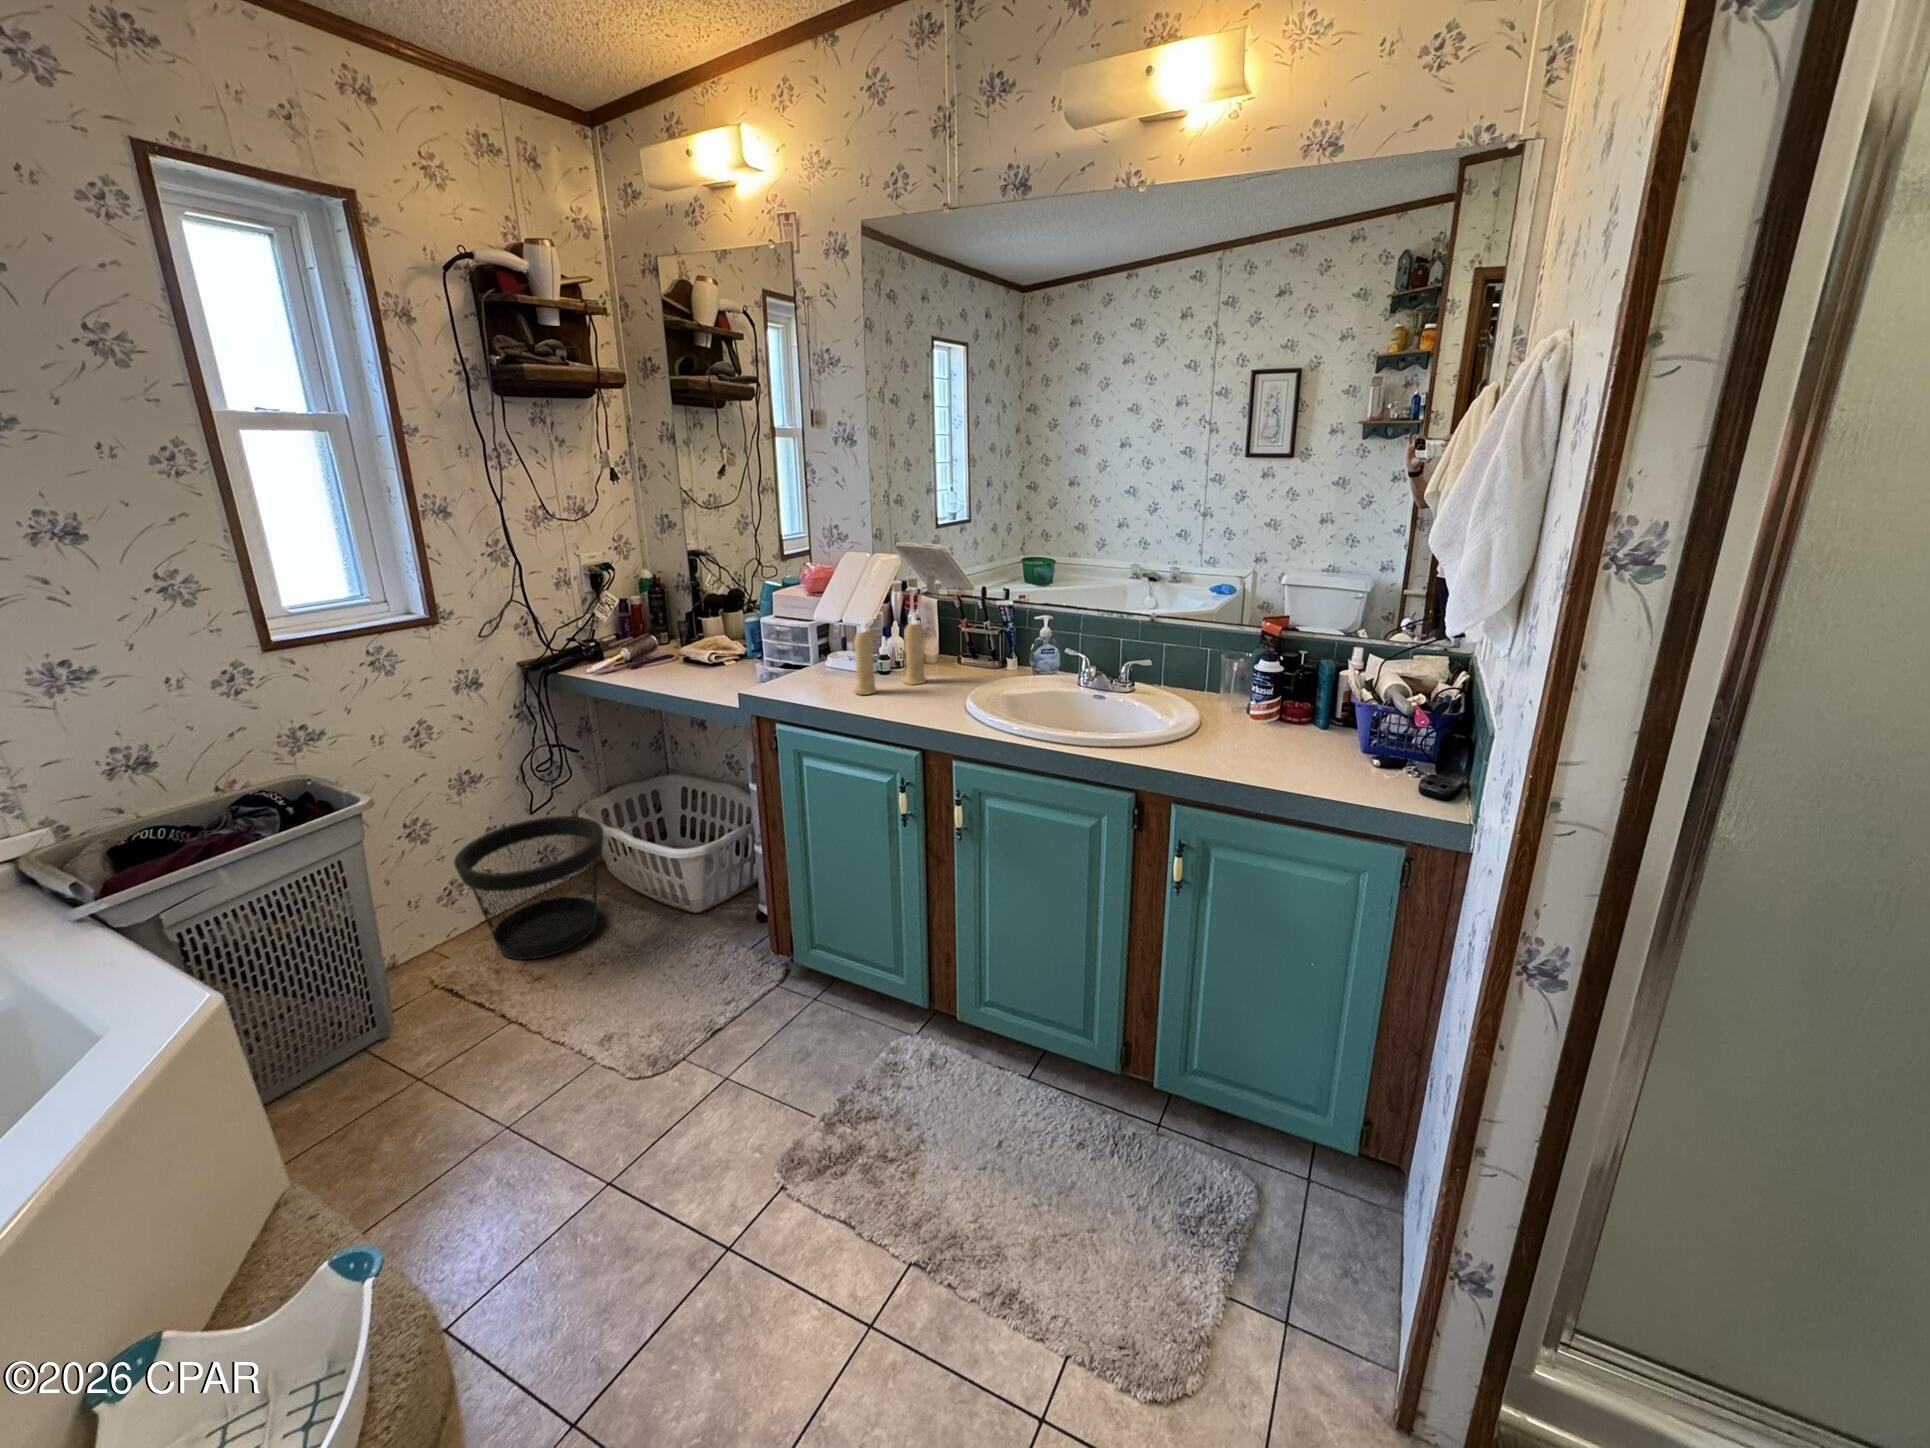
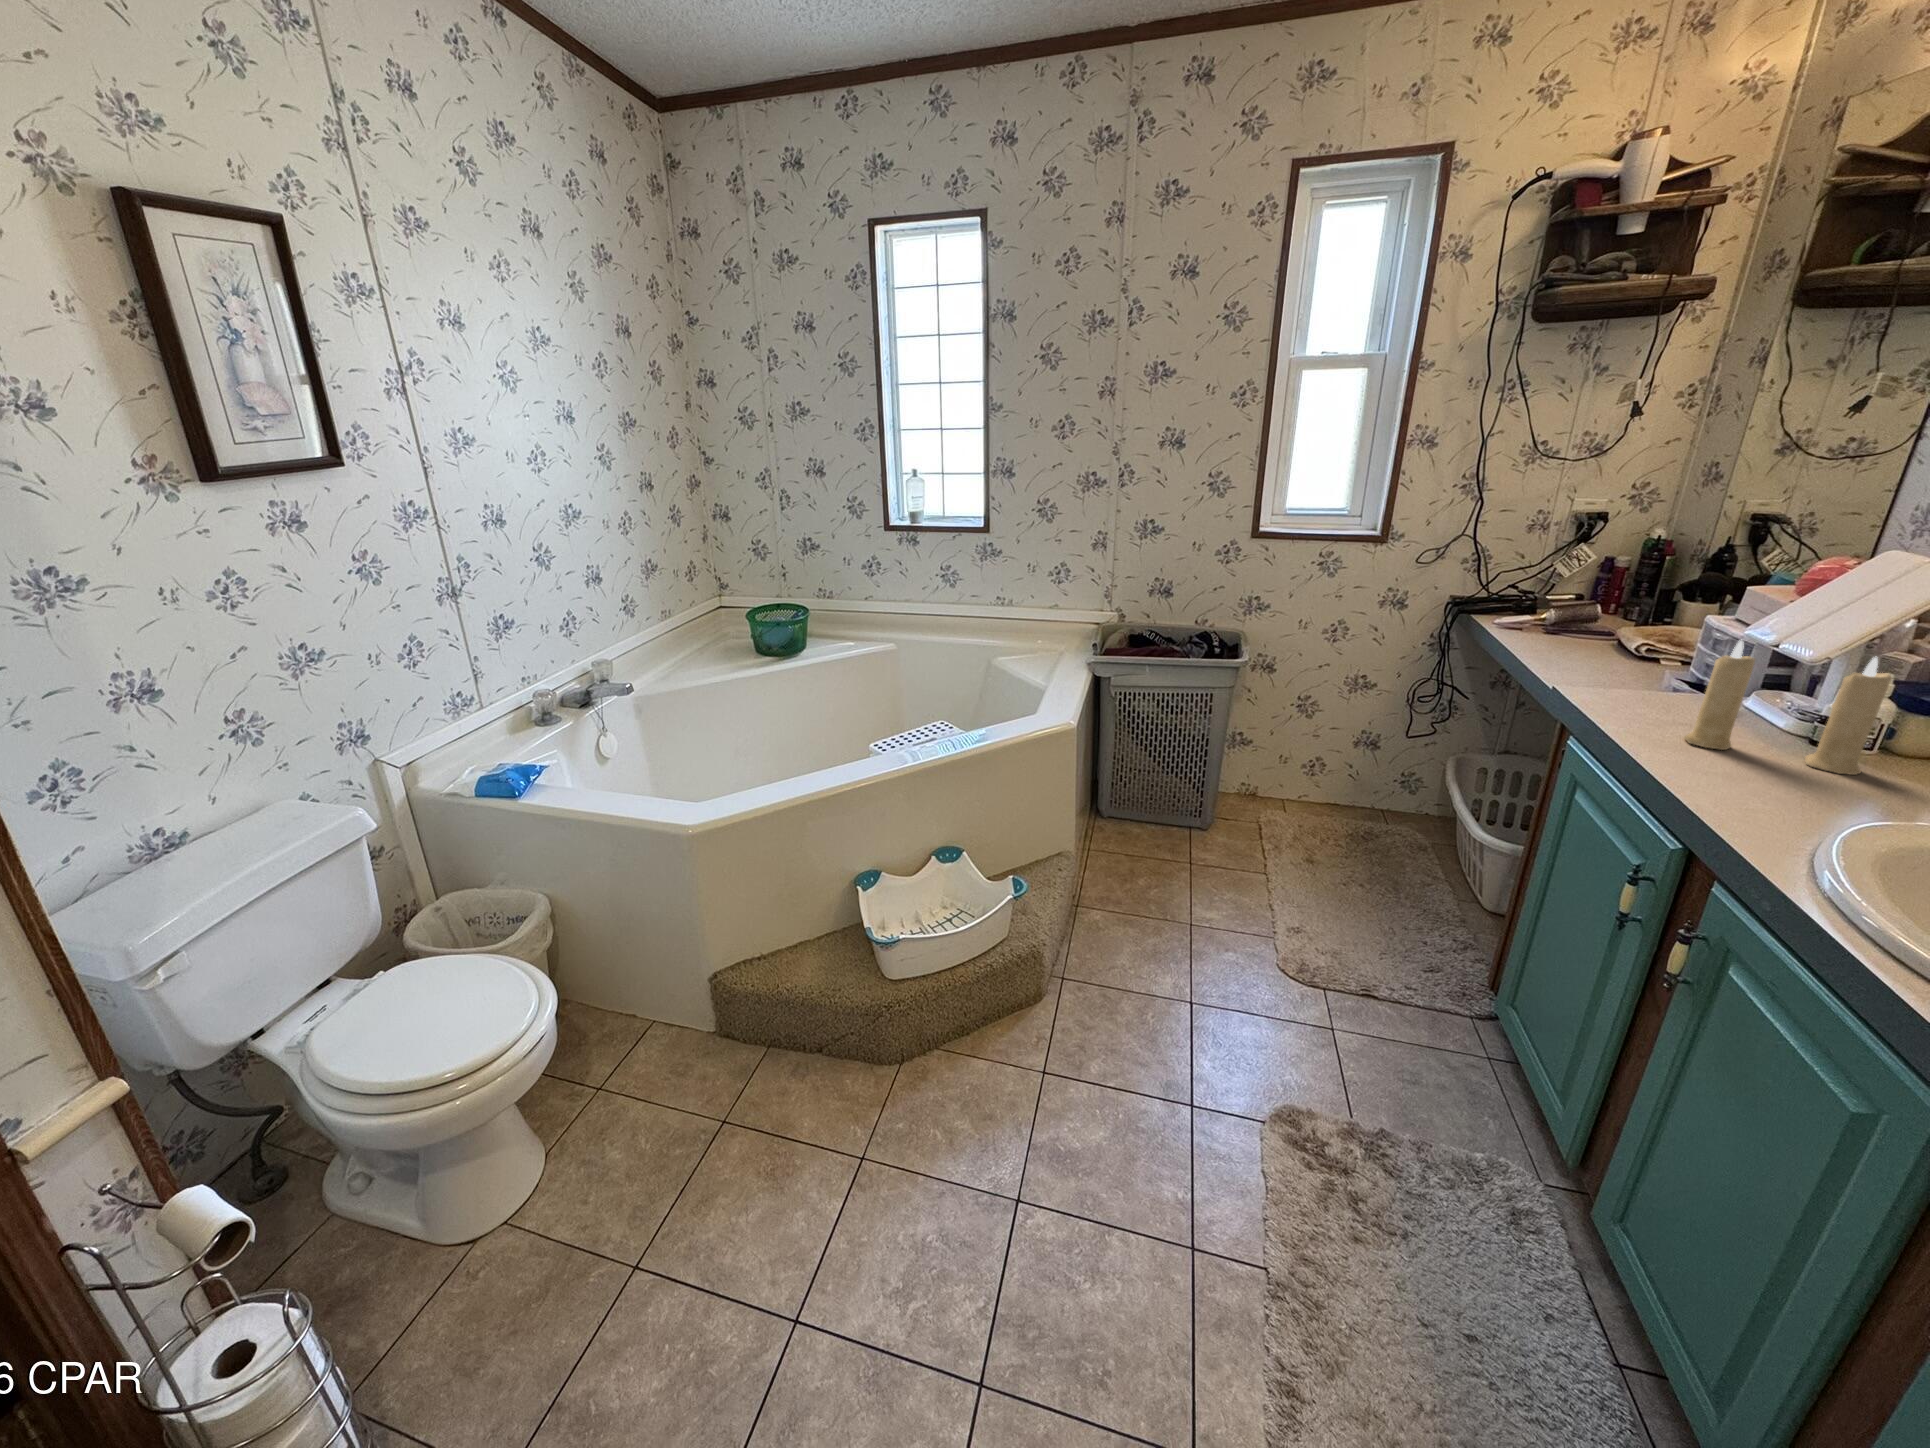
wastebasket: present [454,816,604,960] -> none [1304,733,1439,860]

